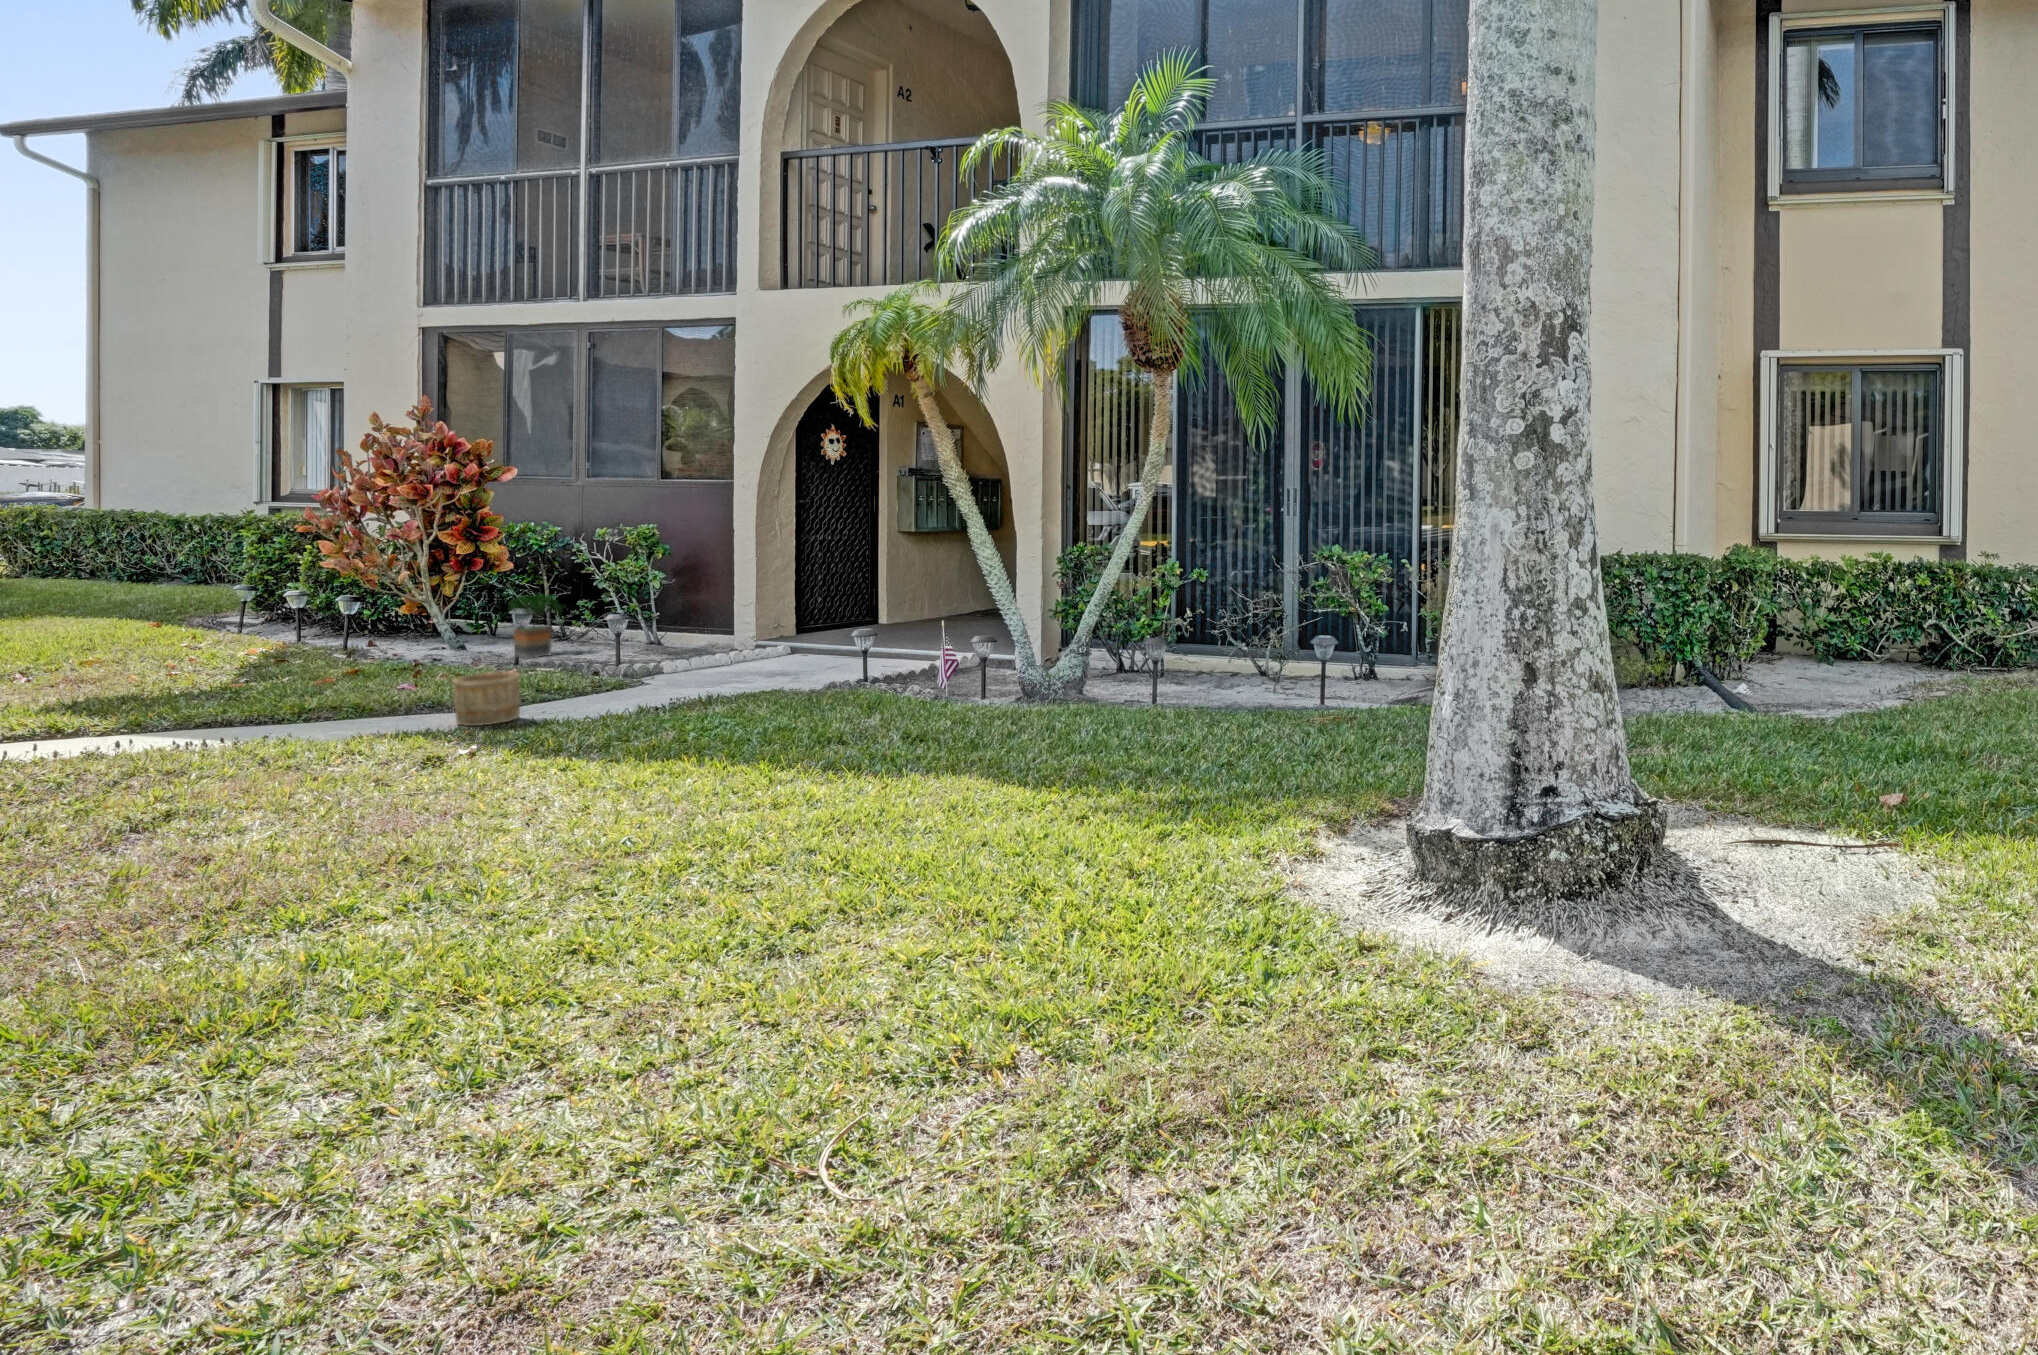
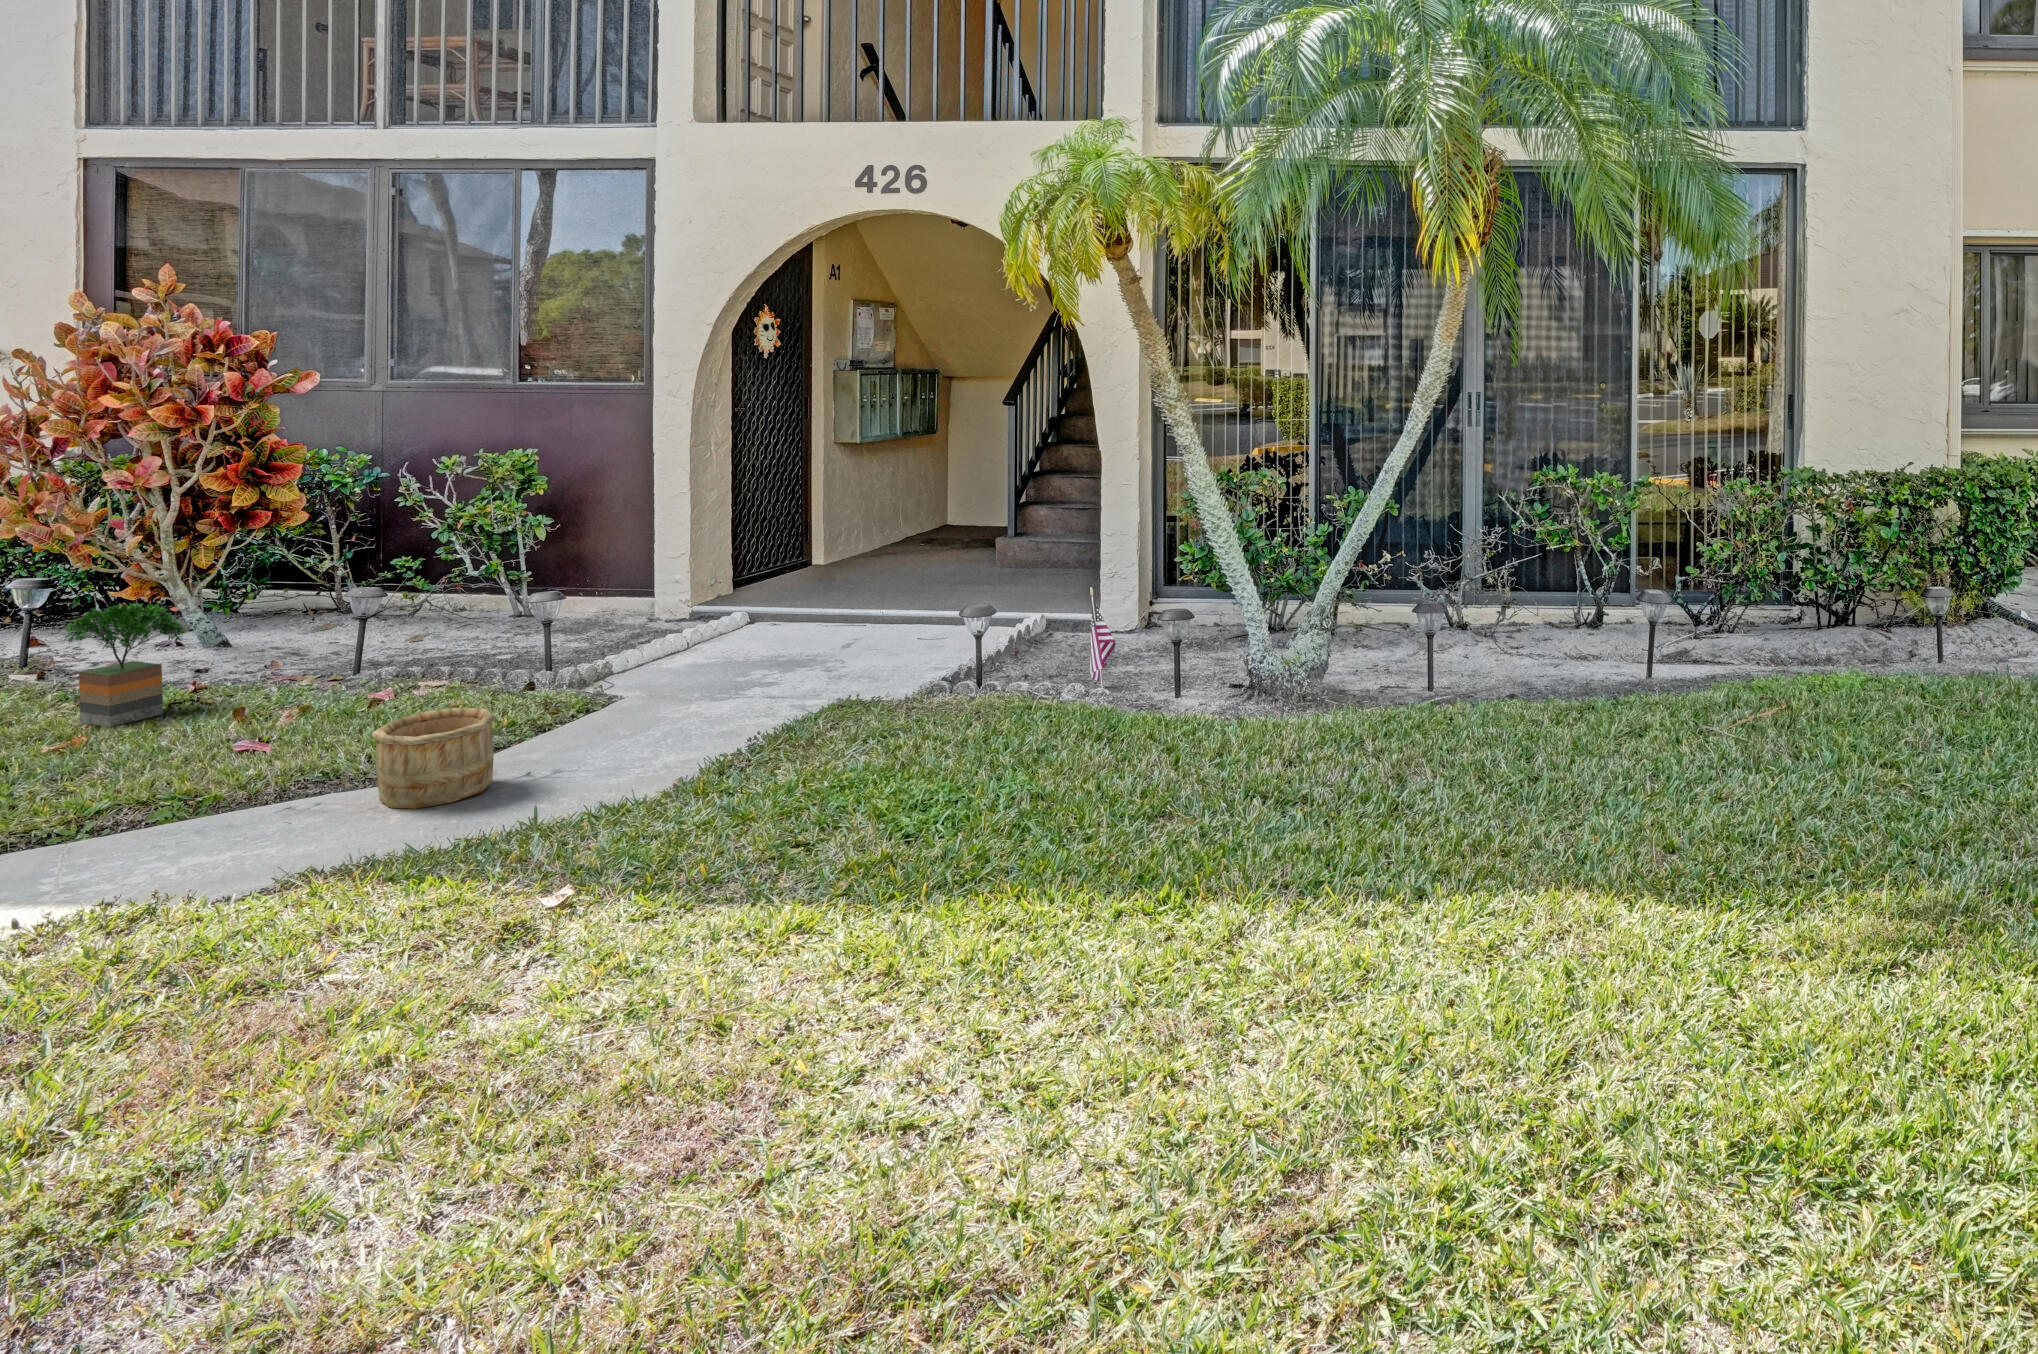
potted tree: present [510,594,561,658] -> present [65,603,186,727]

